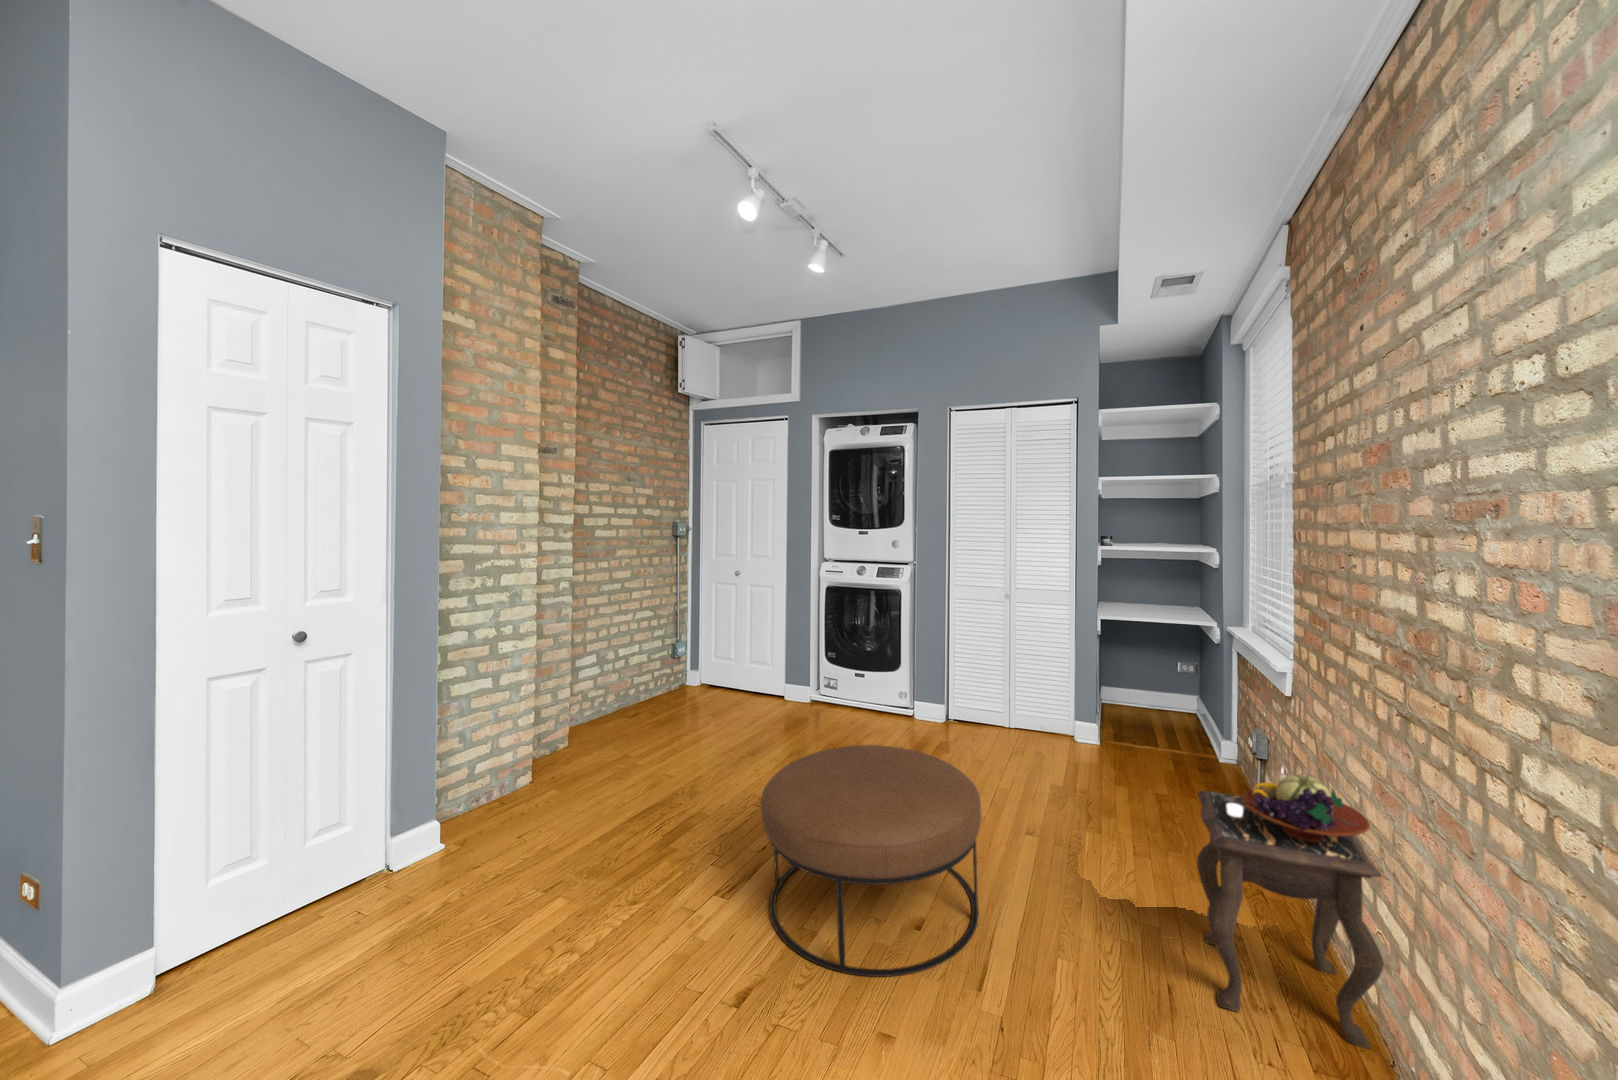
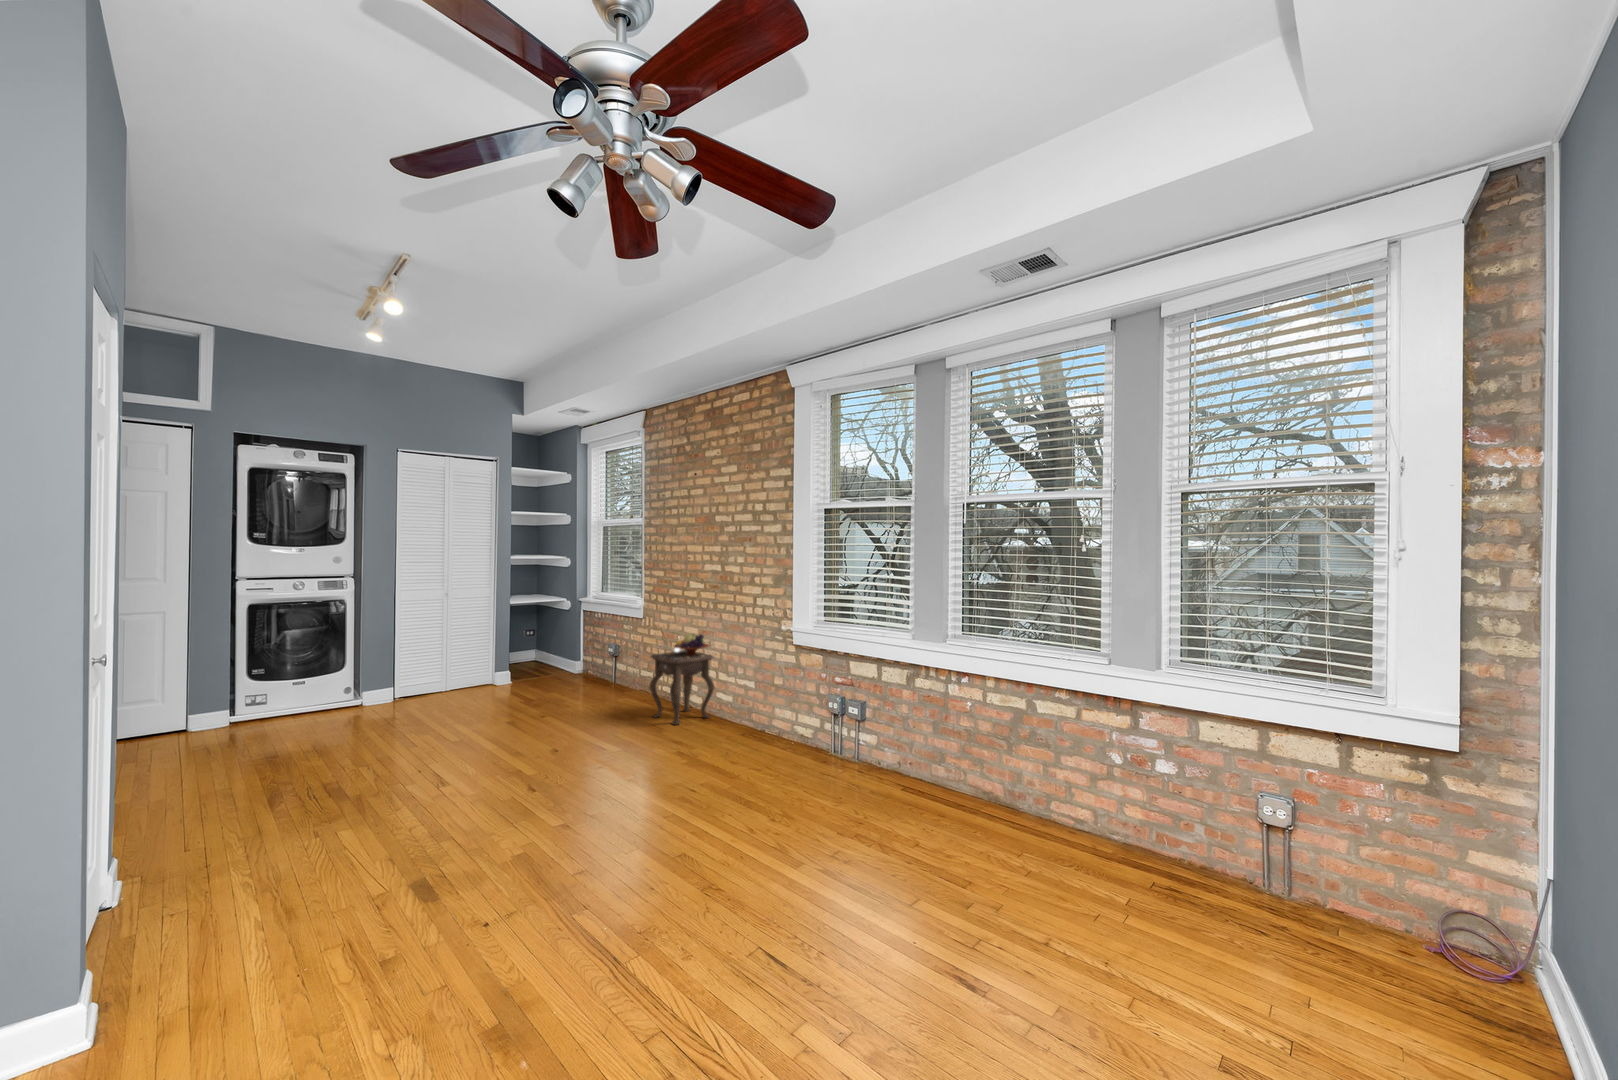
ottoman: present [761,745,981,977] -> none [456,674,591,775]

